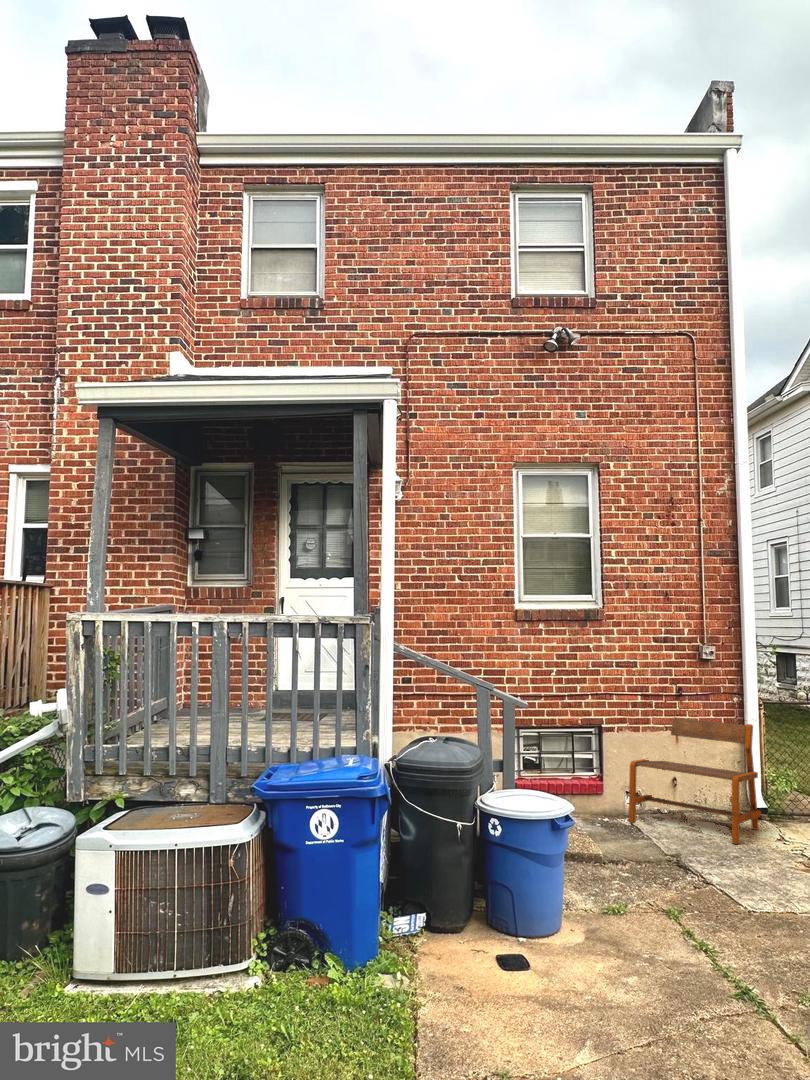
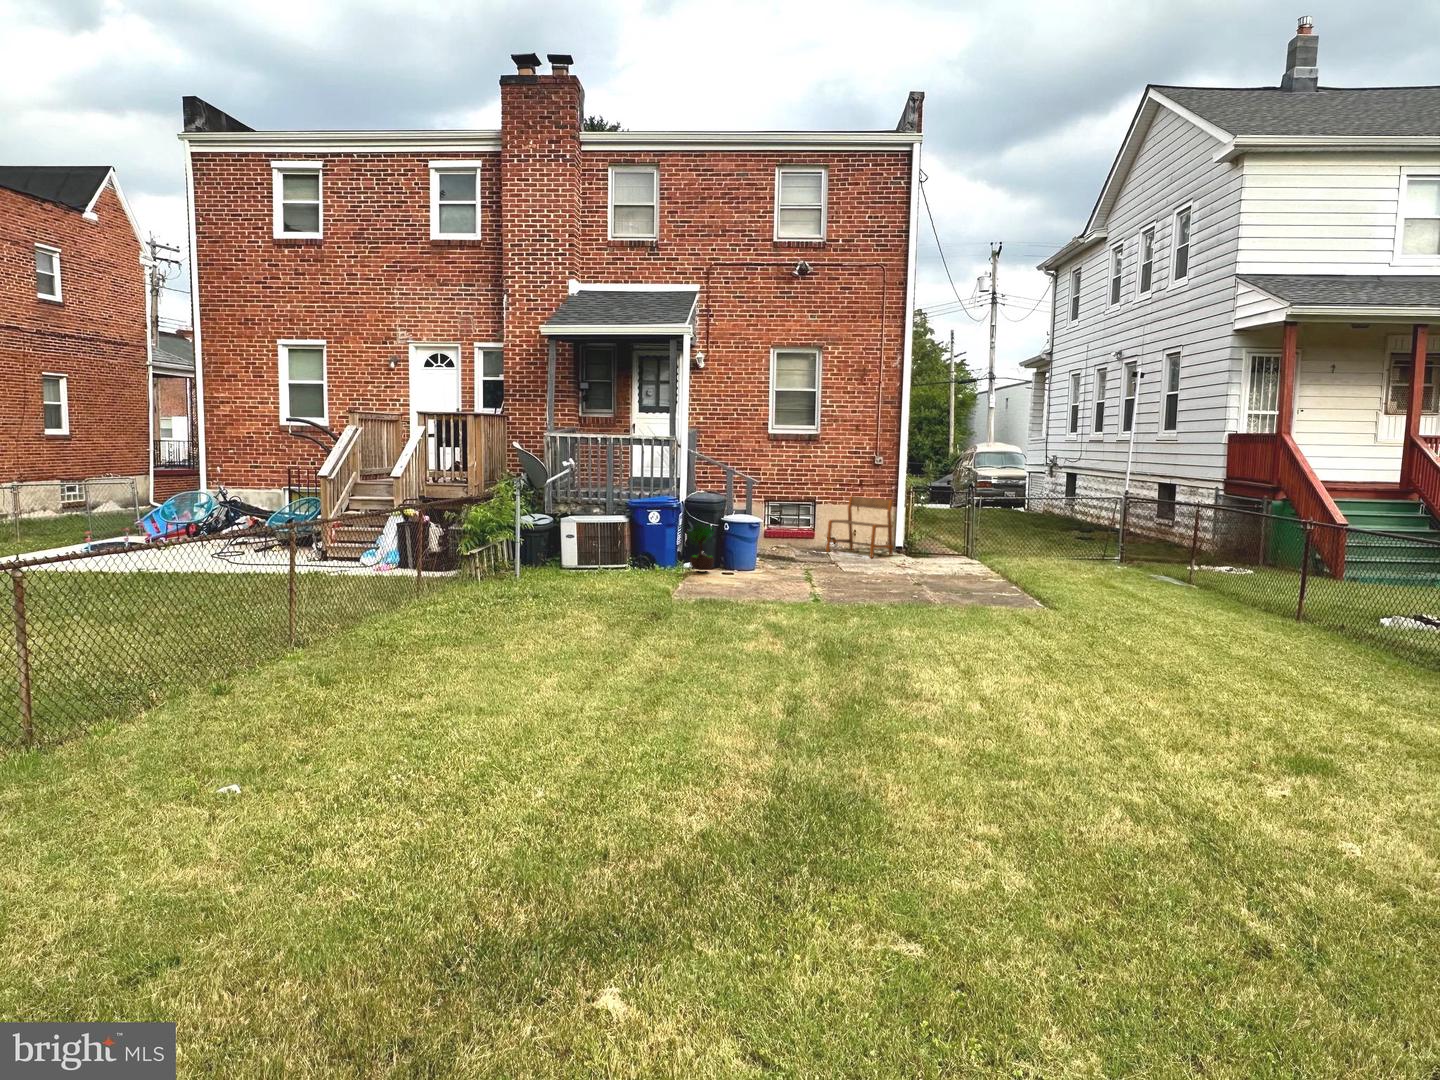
potted tree: none [395,811,475,947] -> present [687,523,714,573]

